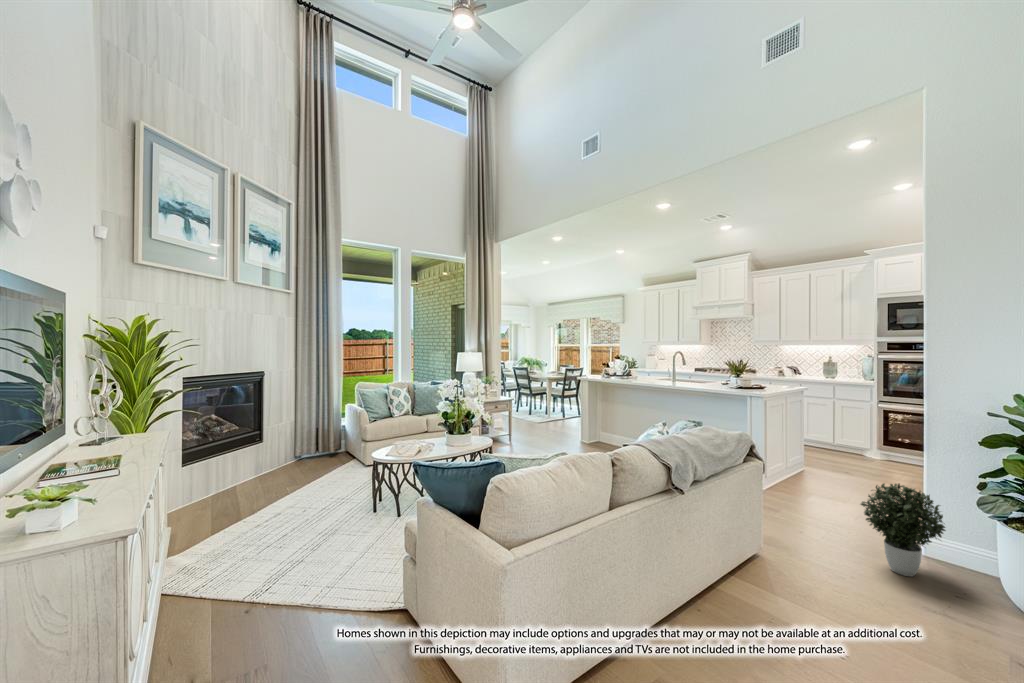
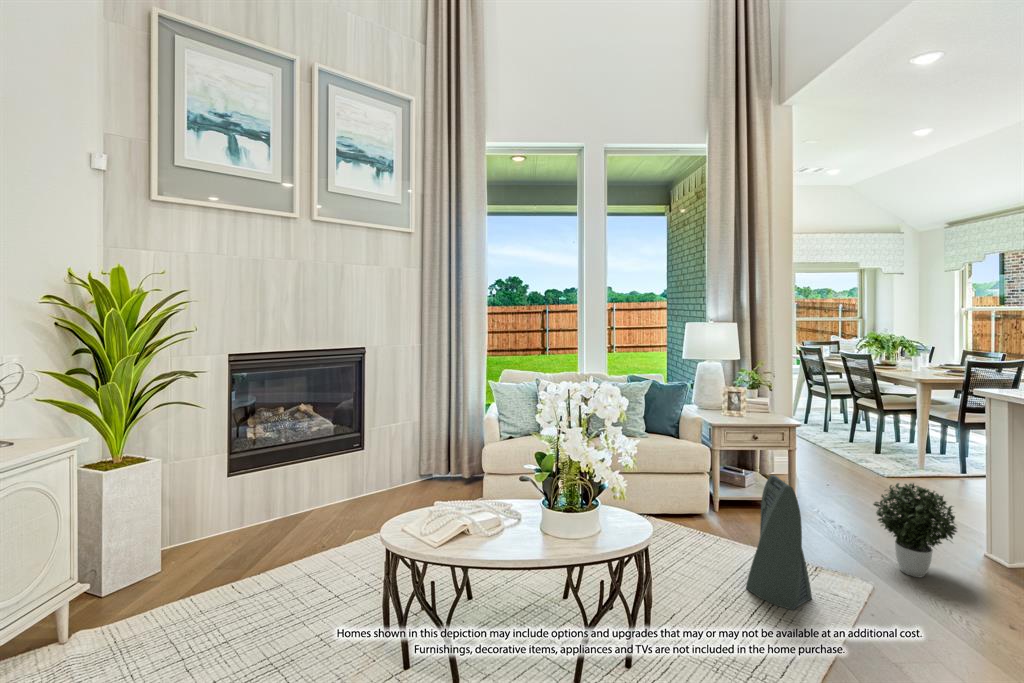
air purifier: none [741,475,807,609] -> present [746,475,812,610]

